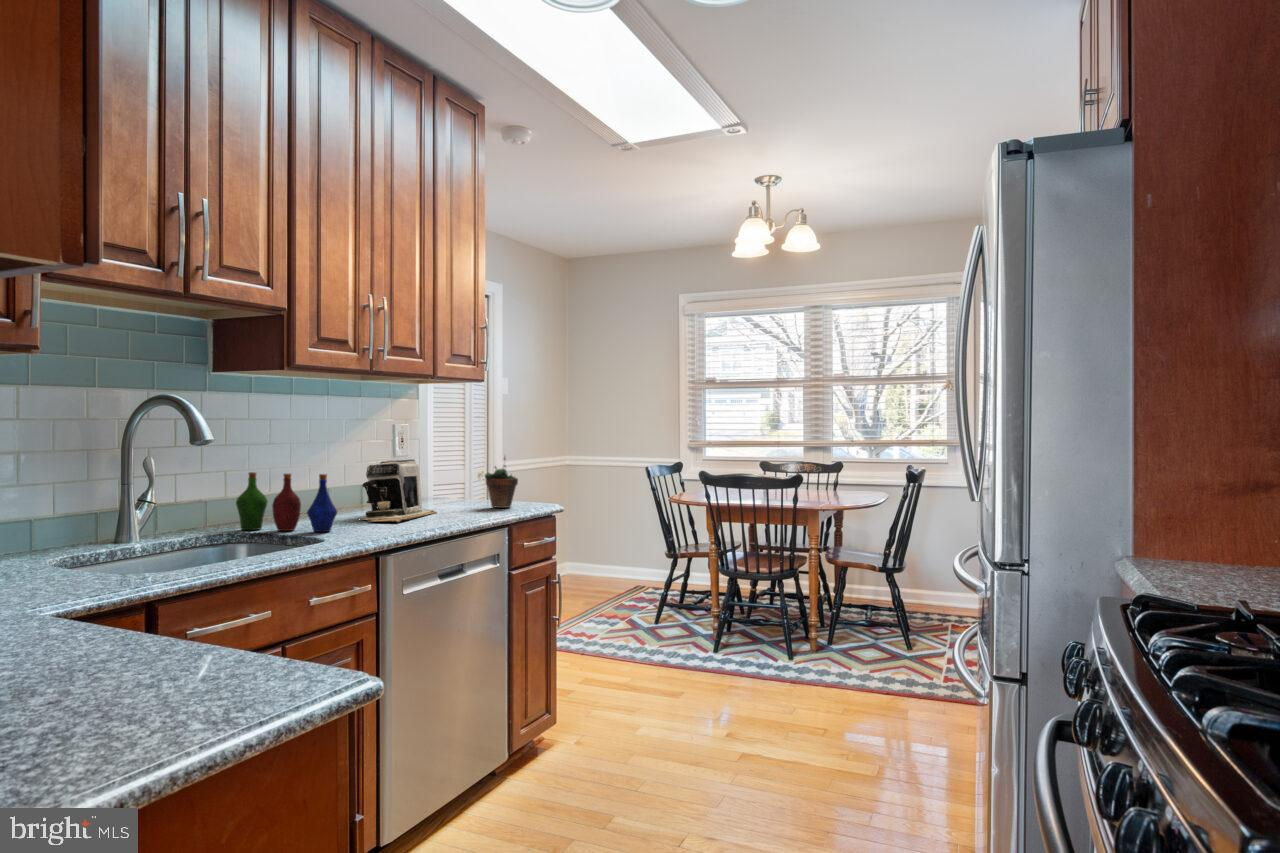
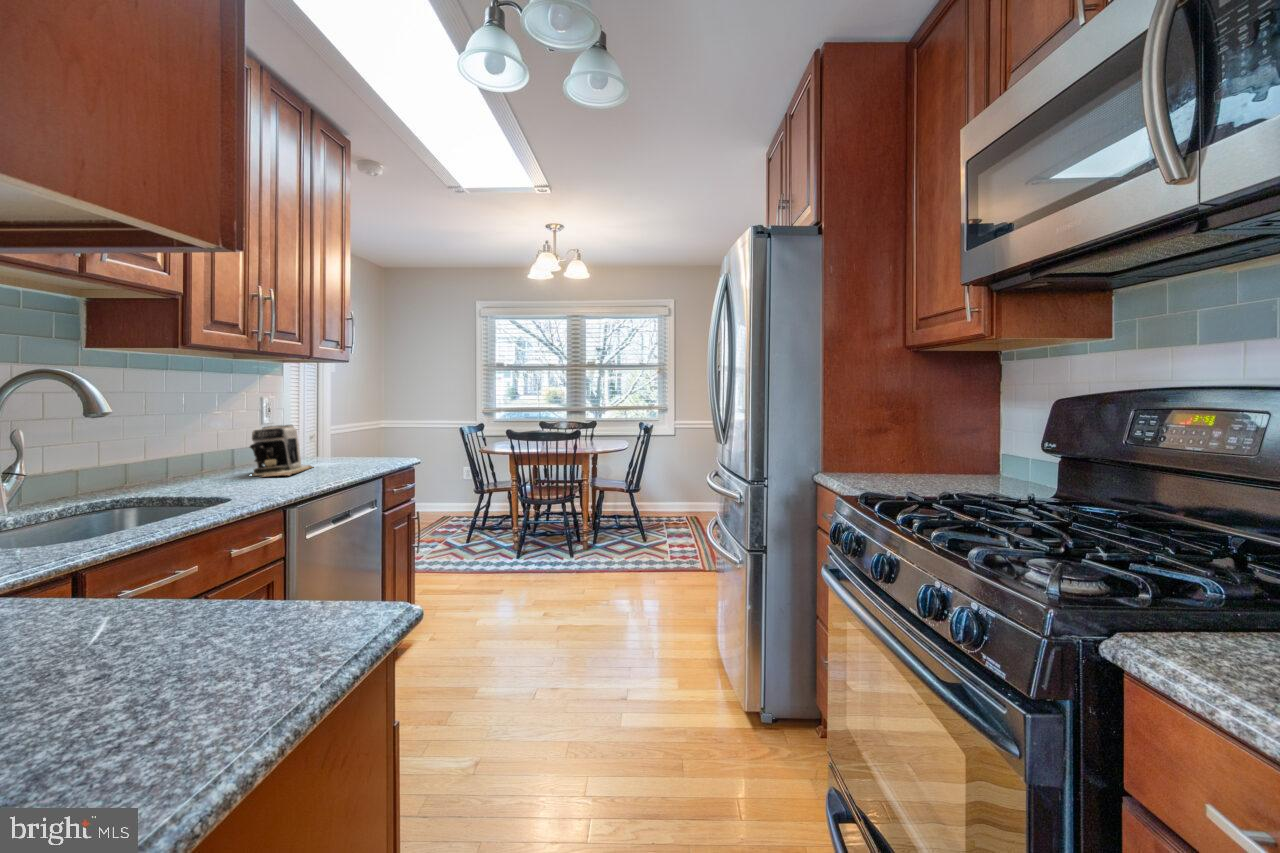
succulent plant: present [485,457,518,508] -> none [351,419,379,461]
bottle: present [236,472,337,532] -> none [133,438,240,489]

